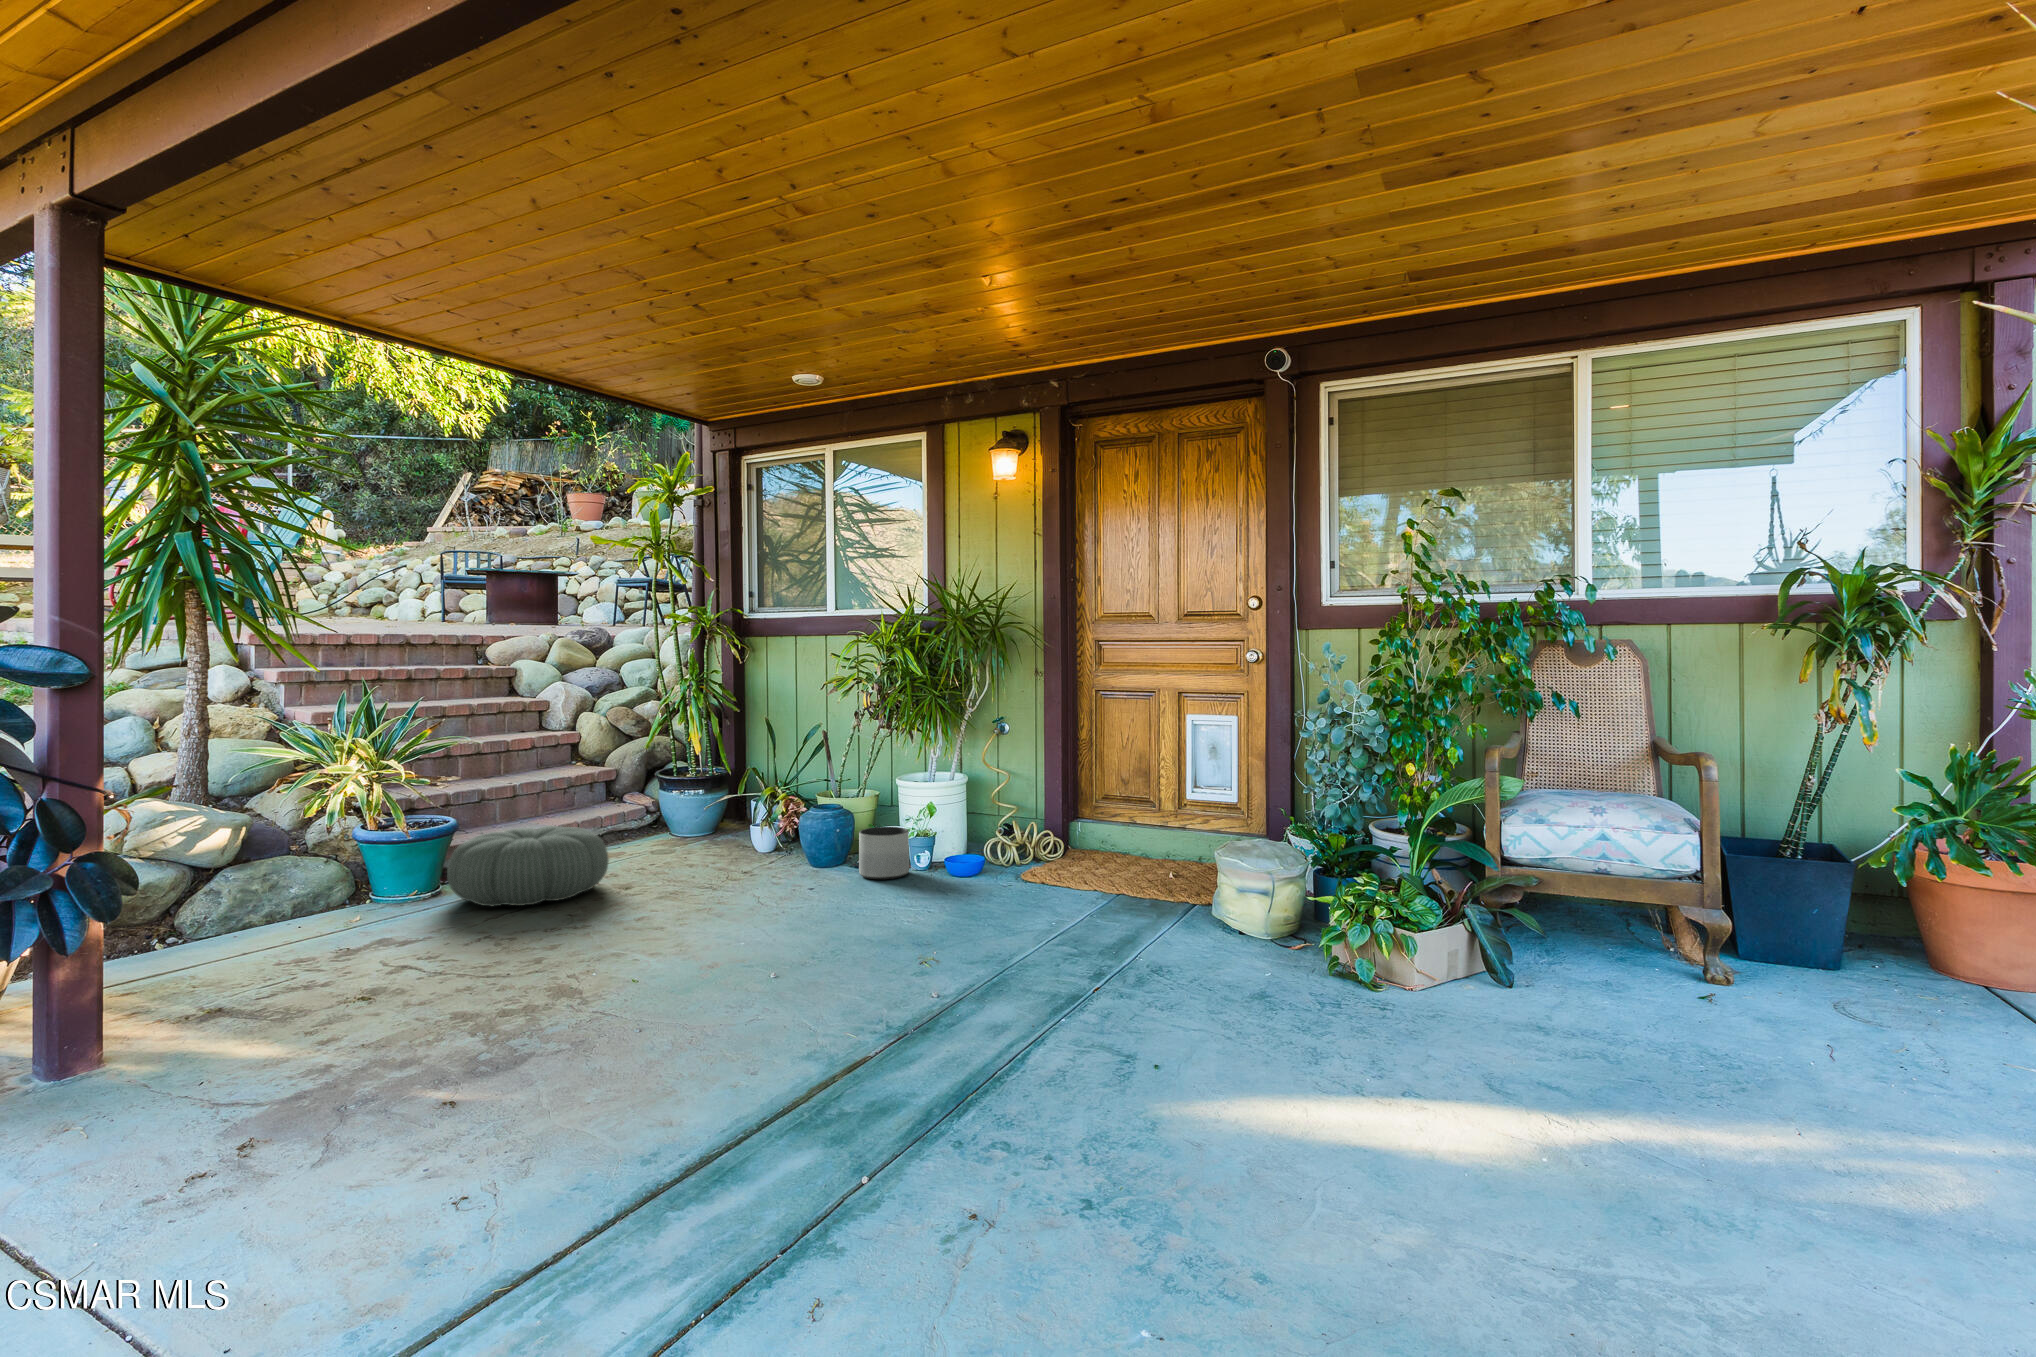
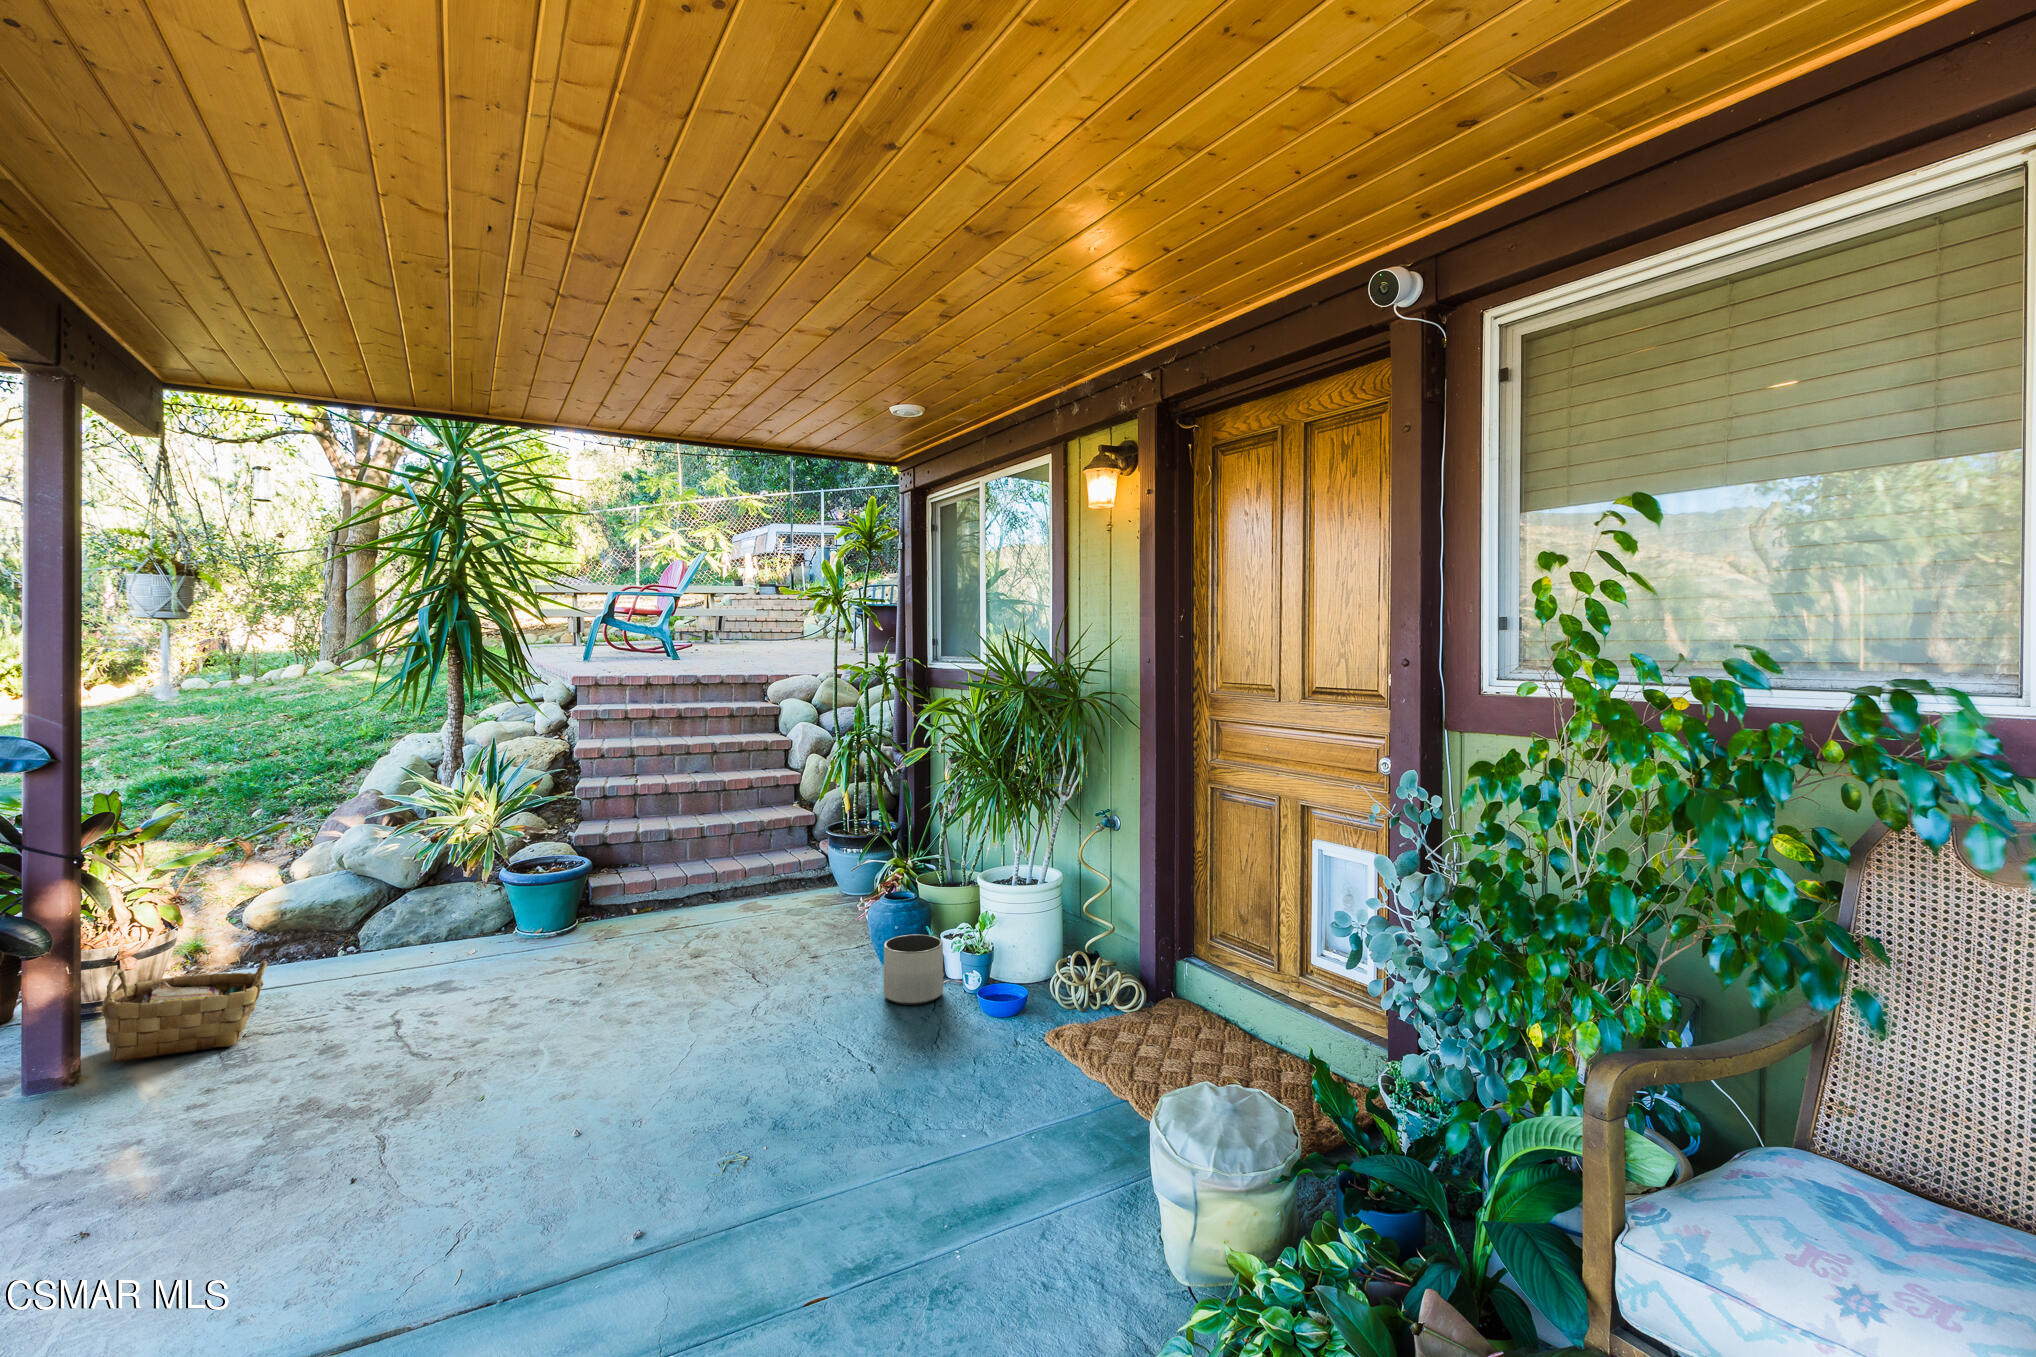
pouf: present [447,826,609,907] -> none [535,880,686,965]
woven basket: none [85,914,274,1034] -> present [102,961,267,1063]

